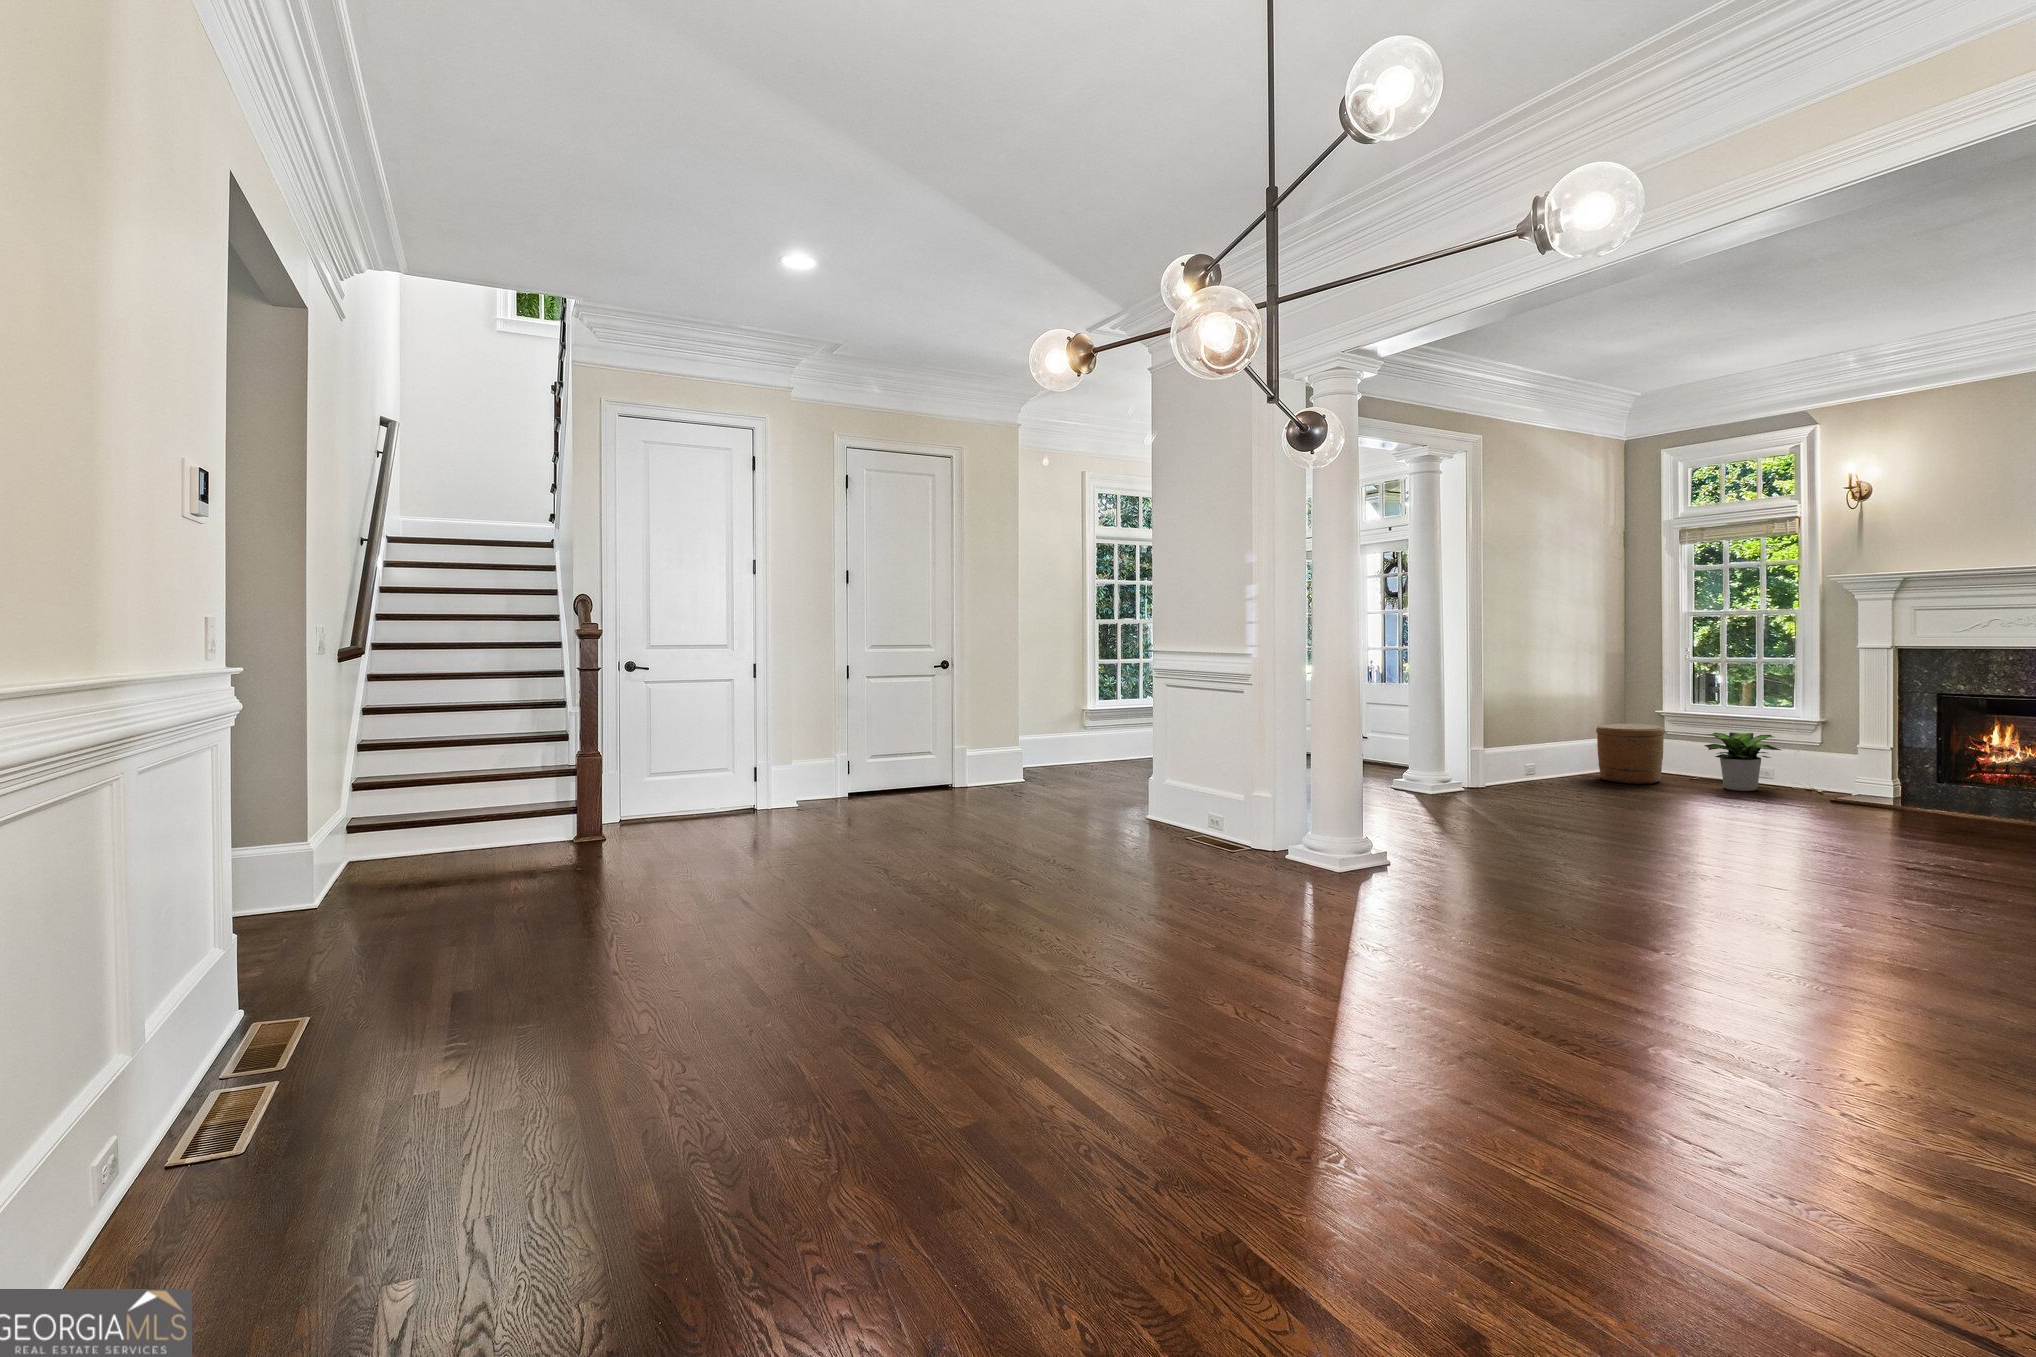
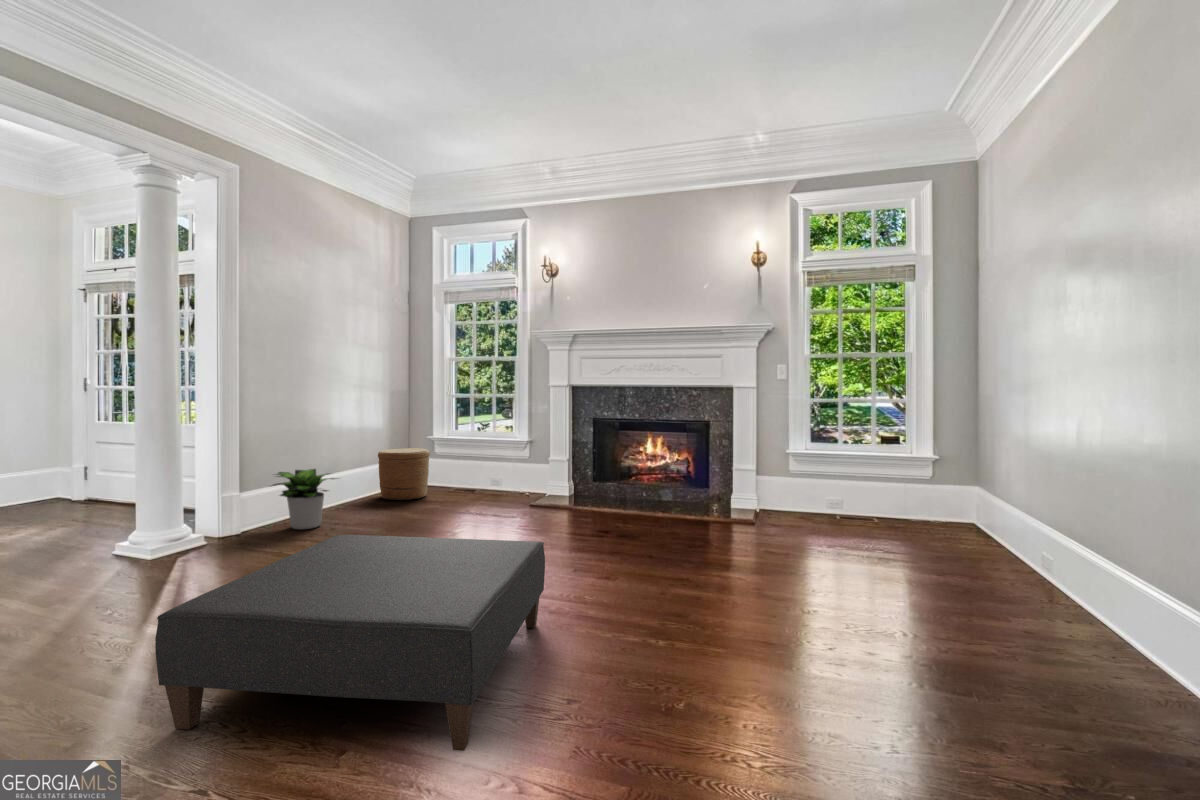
potted plant: present [1704,732,1781,791] -> present [272,469,335,530]
ottoman: none [1557,799,1871,944] -> present [155,535,545,751]

